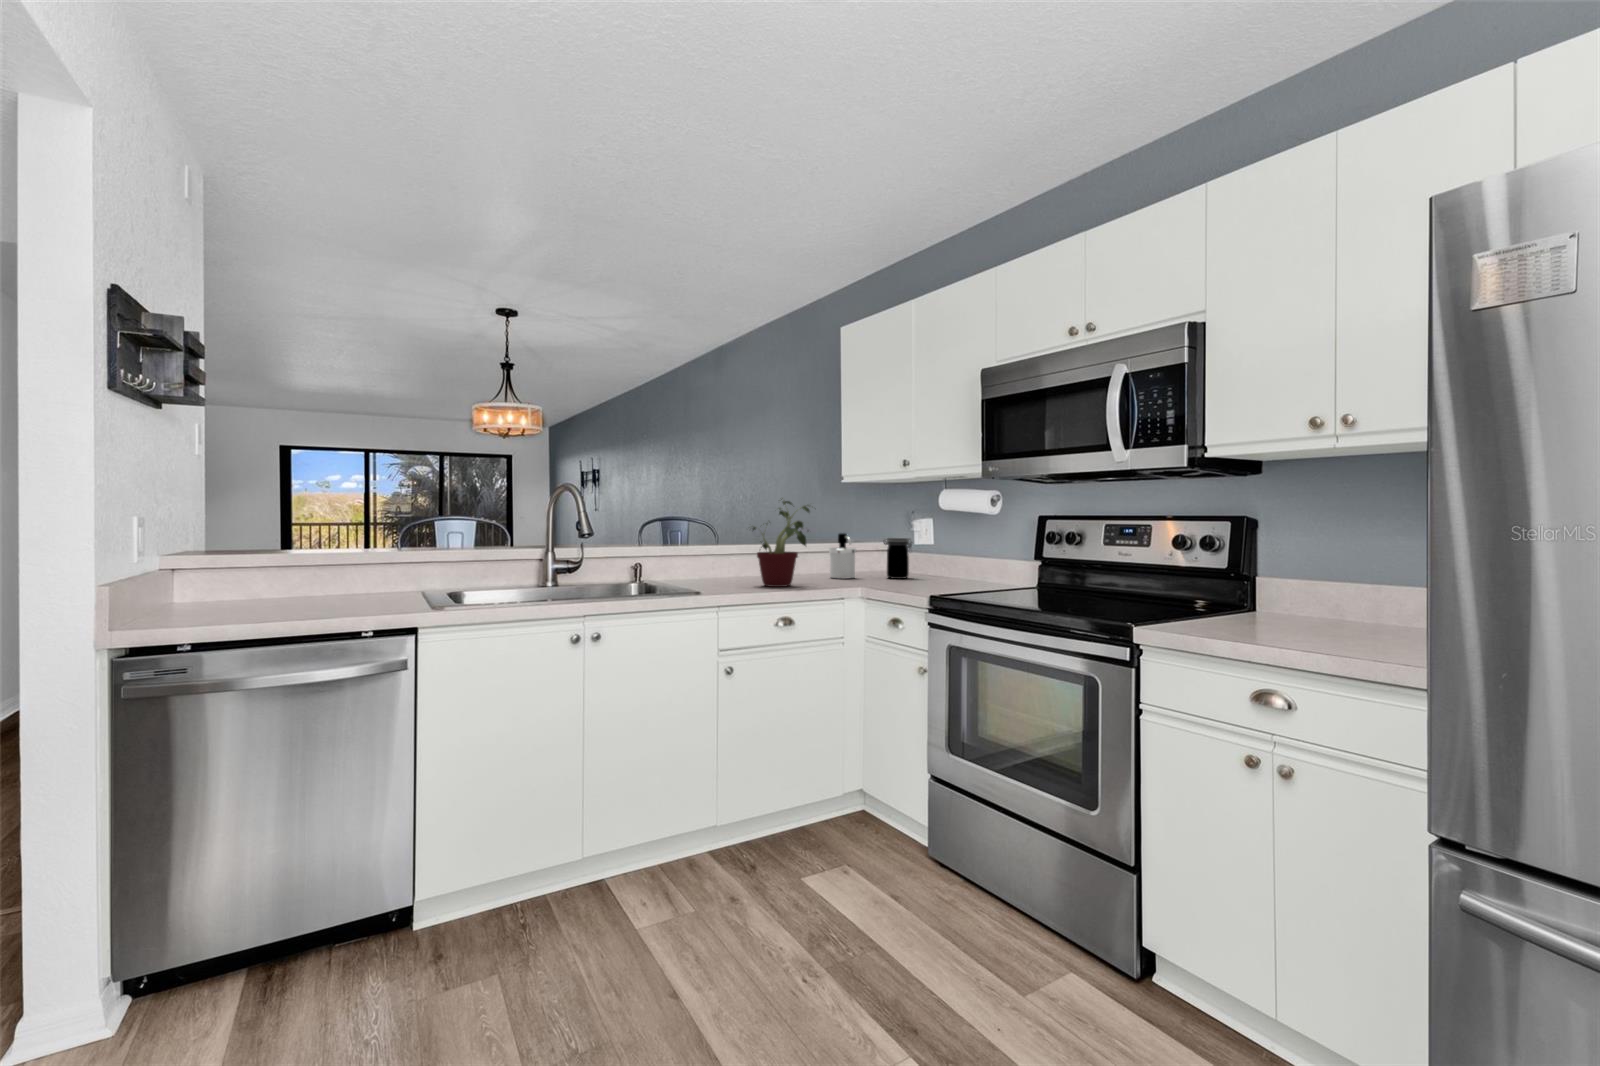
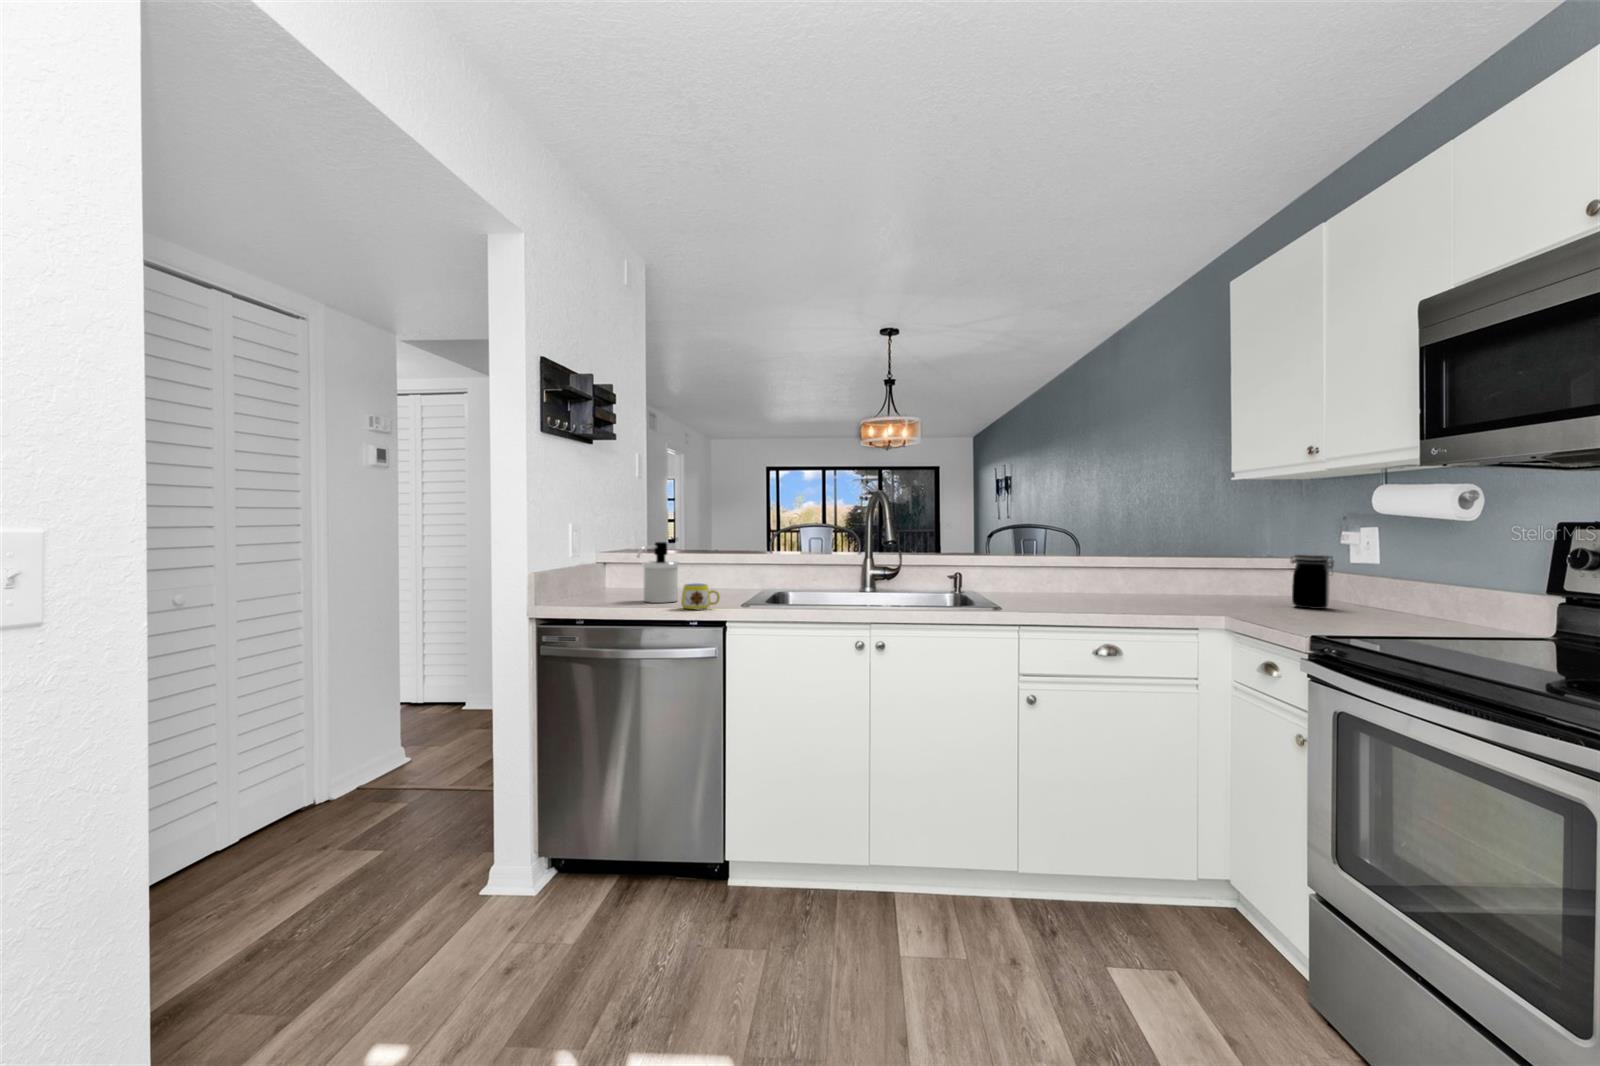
potted plant: present [752,498,810,587] -> none [1083,503,1173,609]
soap dispenser: present [829,533,856,579] -> present [637,542,679,603]
mug: none [353,585,404,616] -> present [681,584,720,610]

